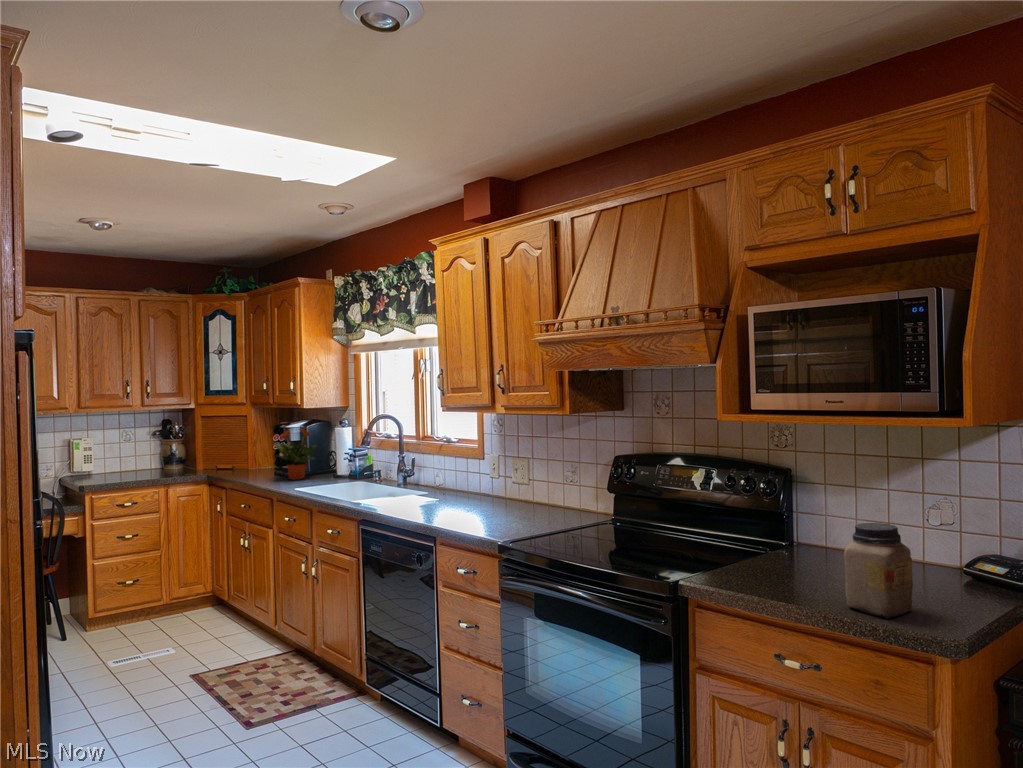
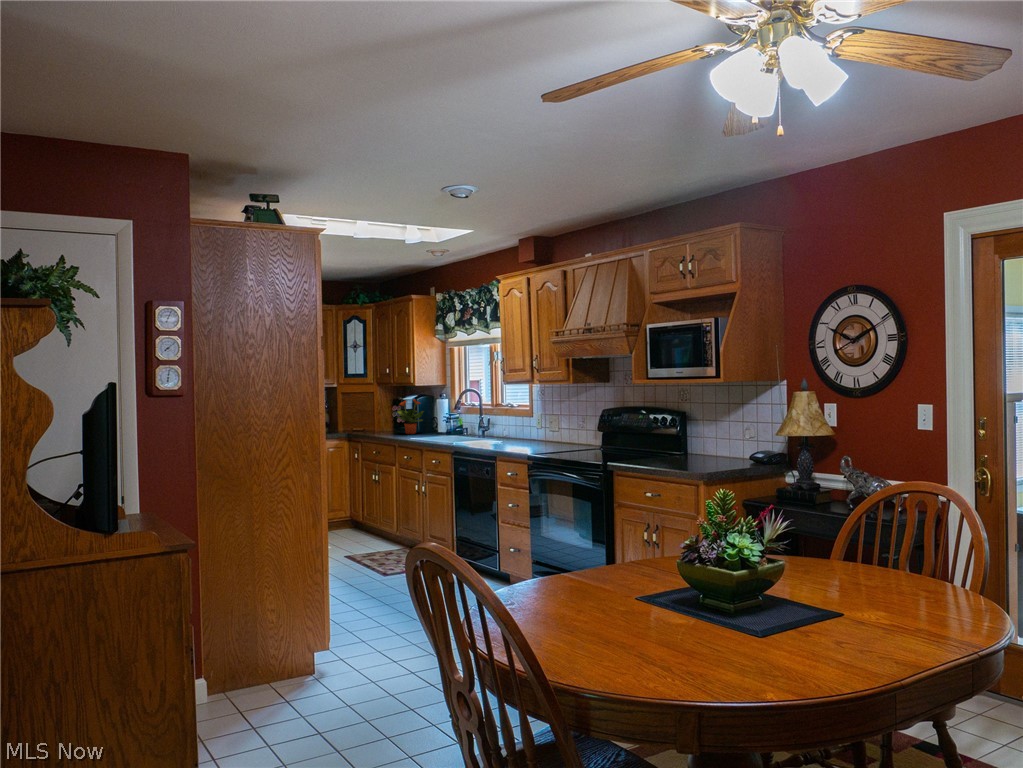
jar: present [844,523,913,618] -> none [673,429,703,469]

